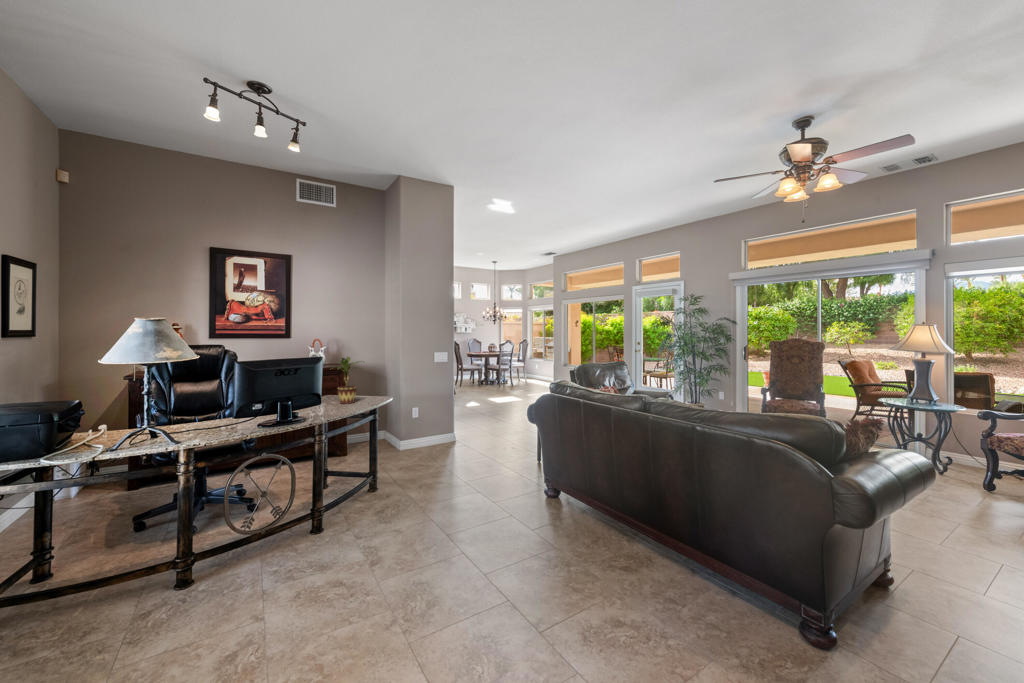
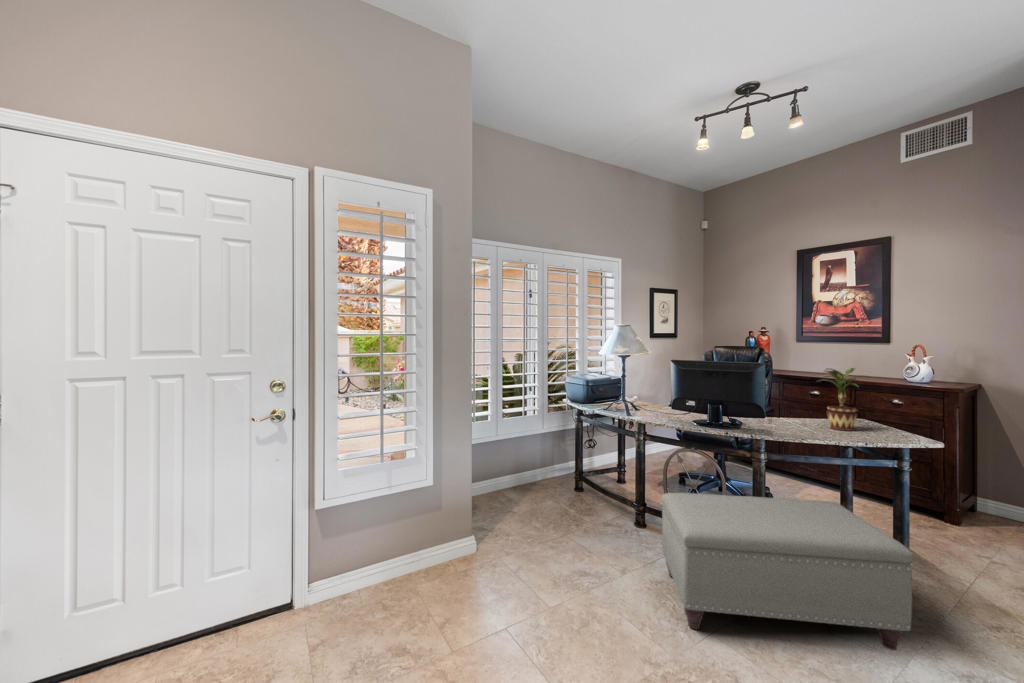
ottoman: none [281,453,435,595] -> present [662,493,914,650]

